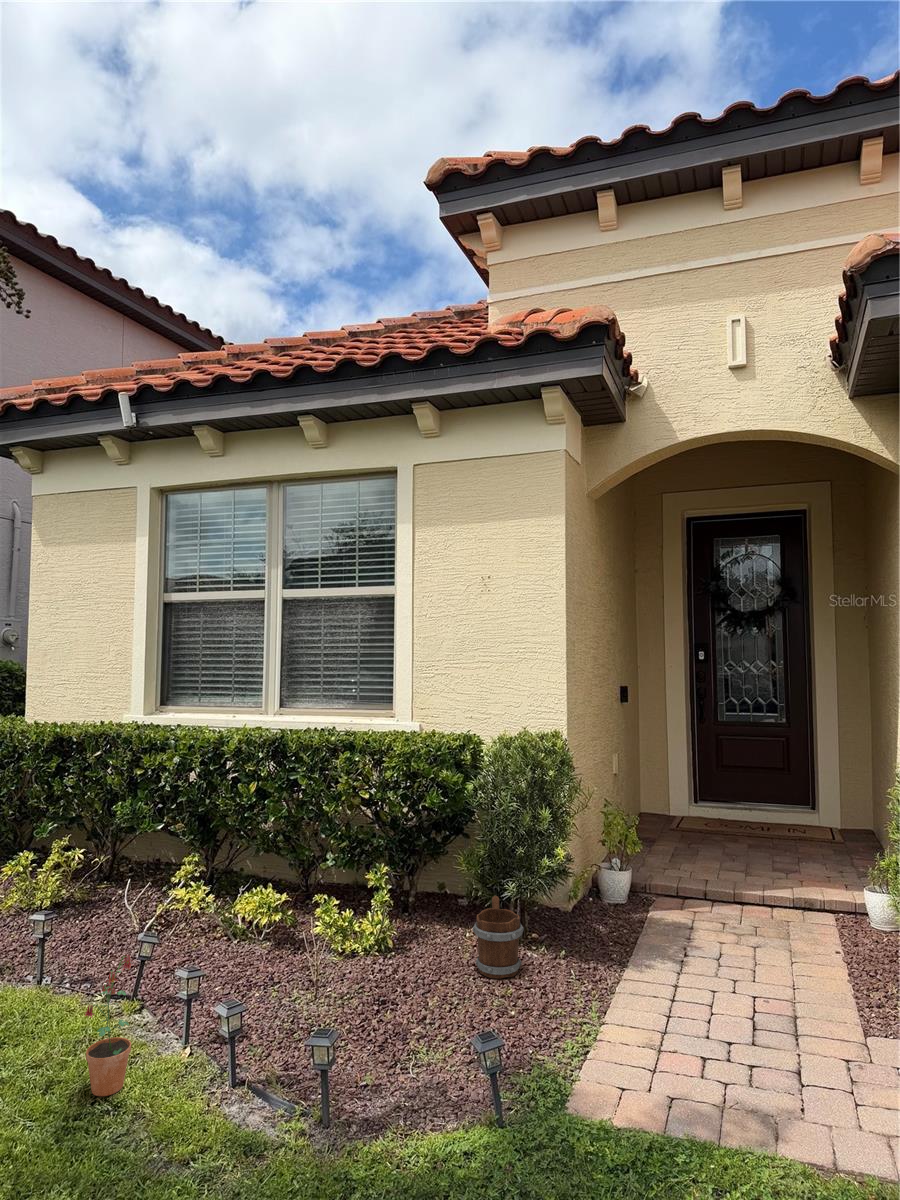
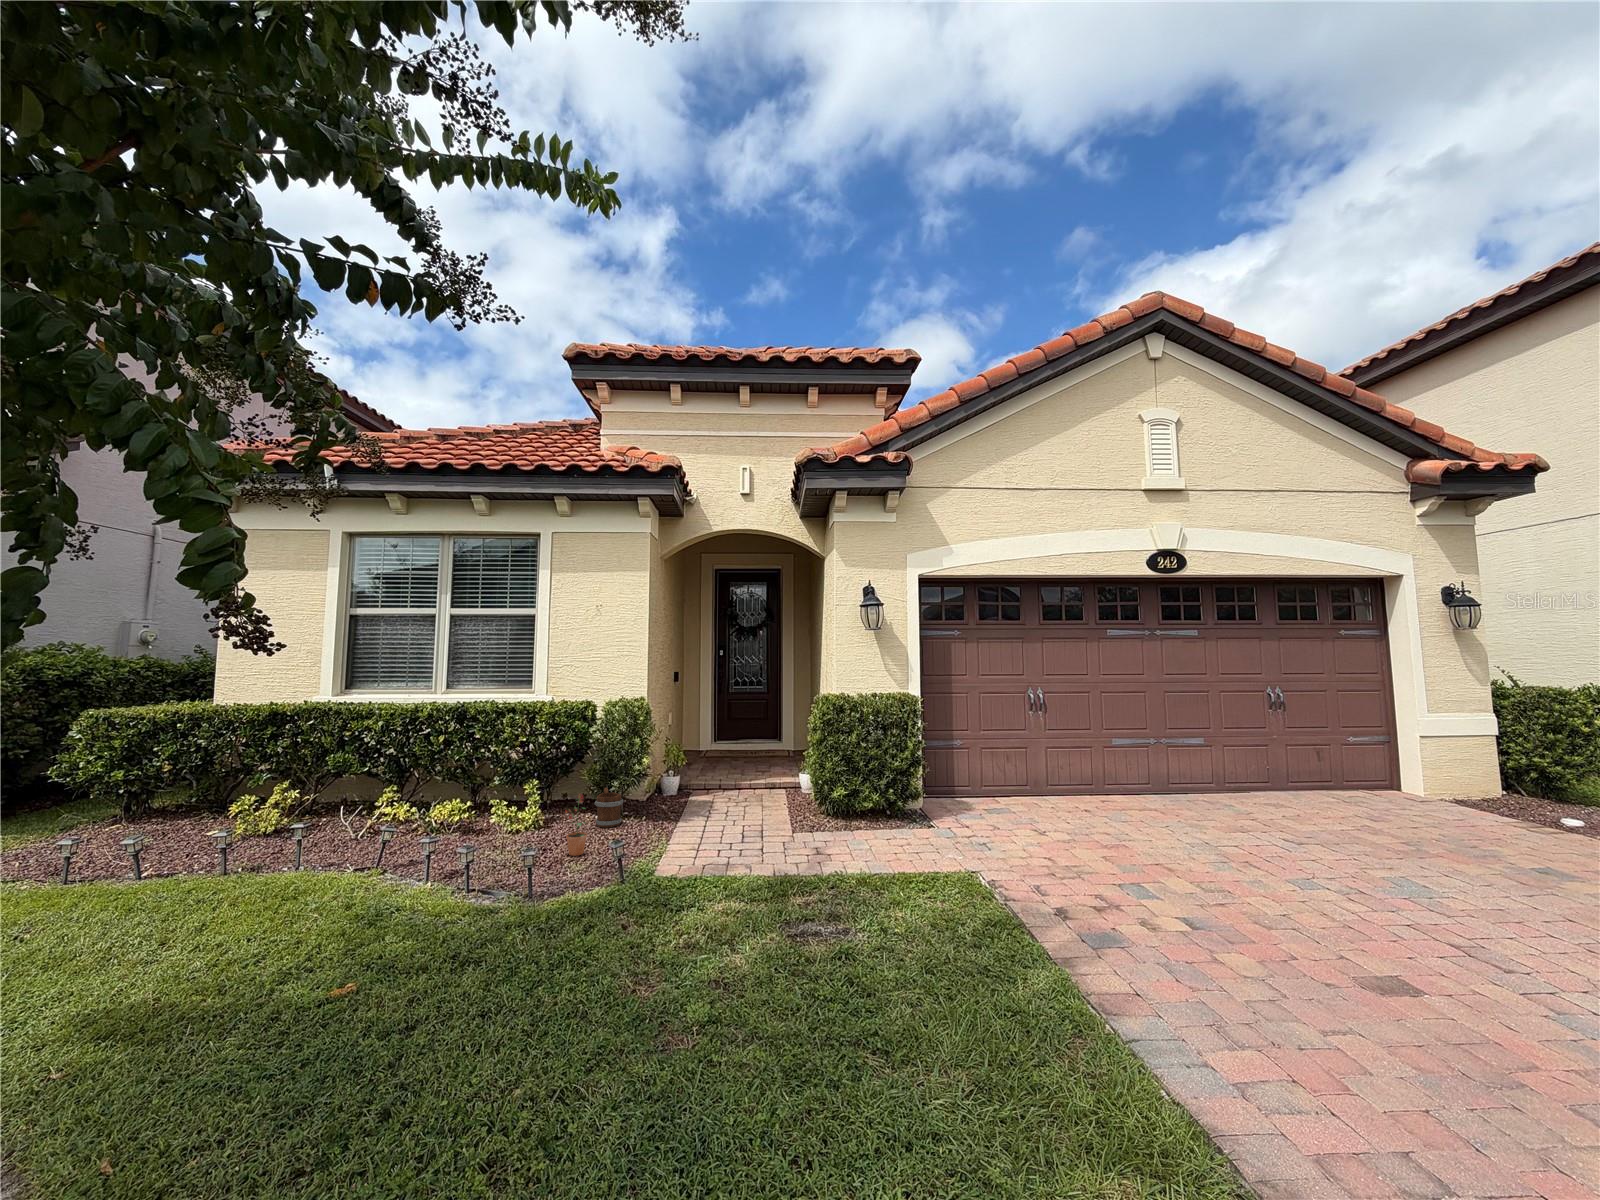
potted plant: present [85,954,133,1096] -> present [565,793,587,856]

